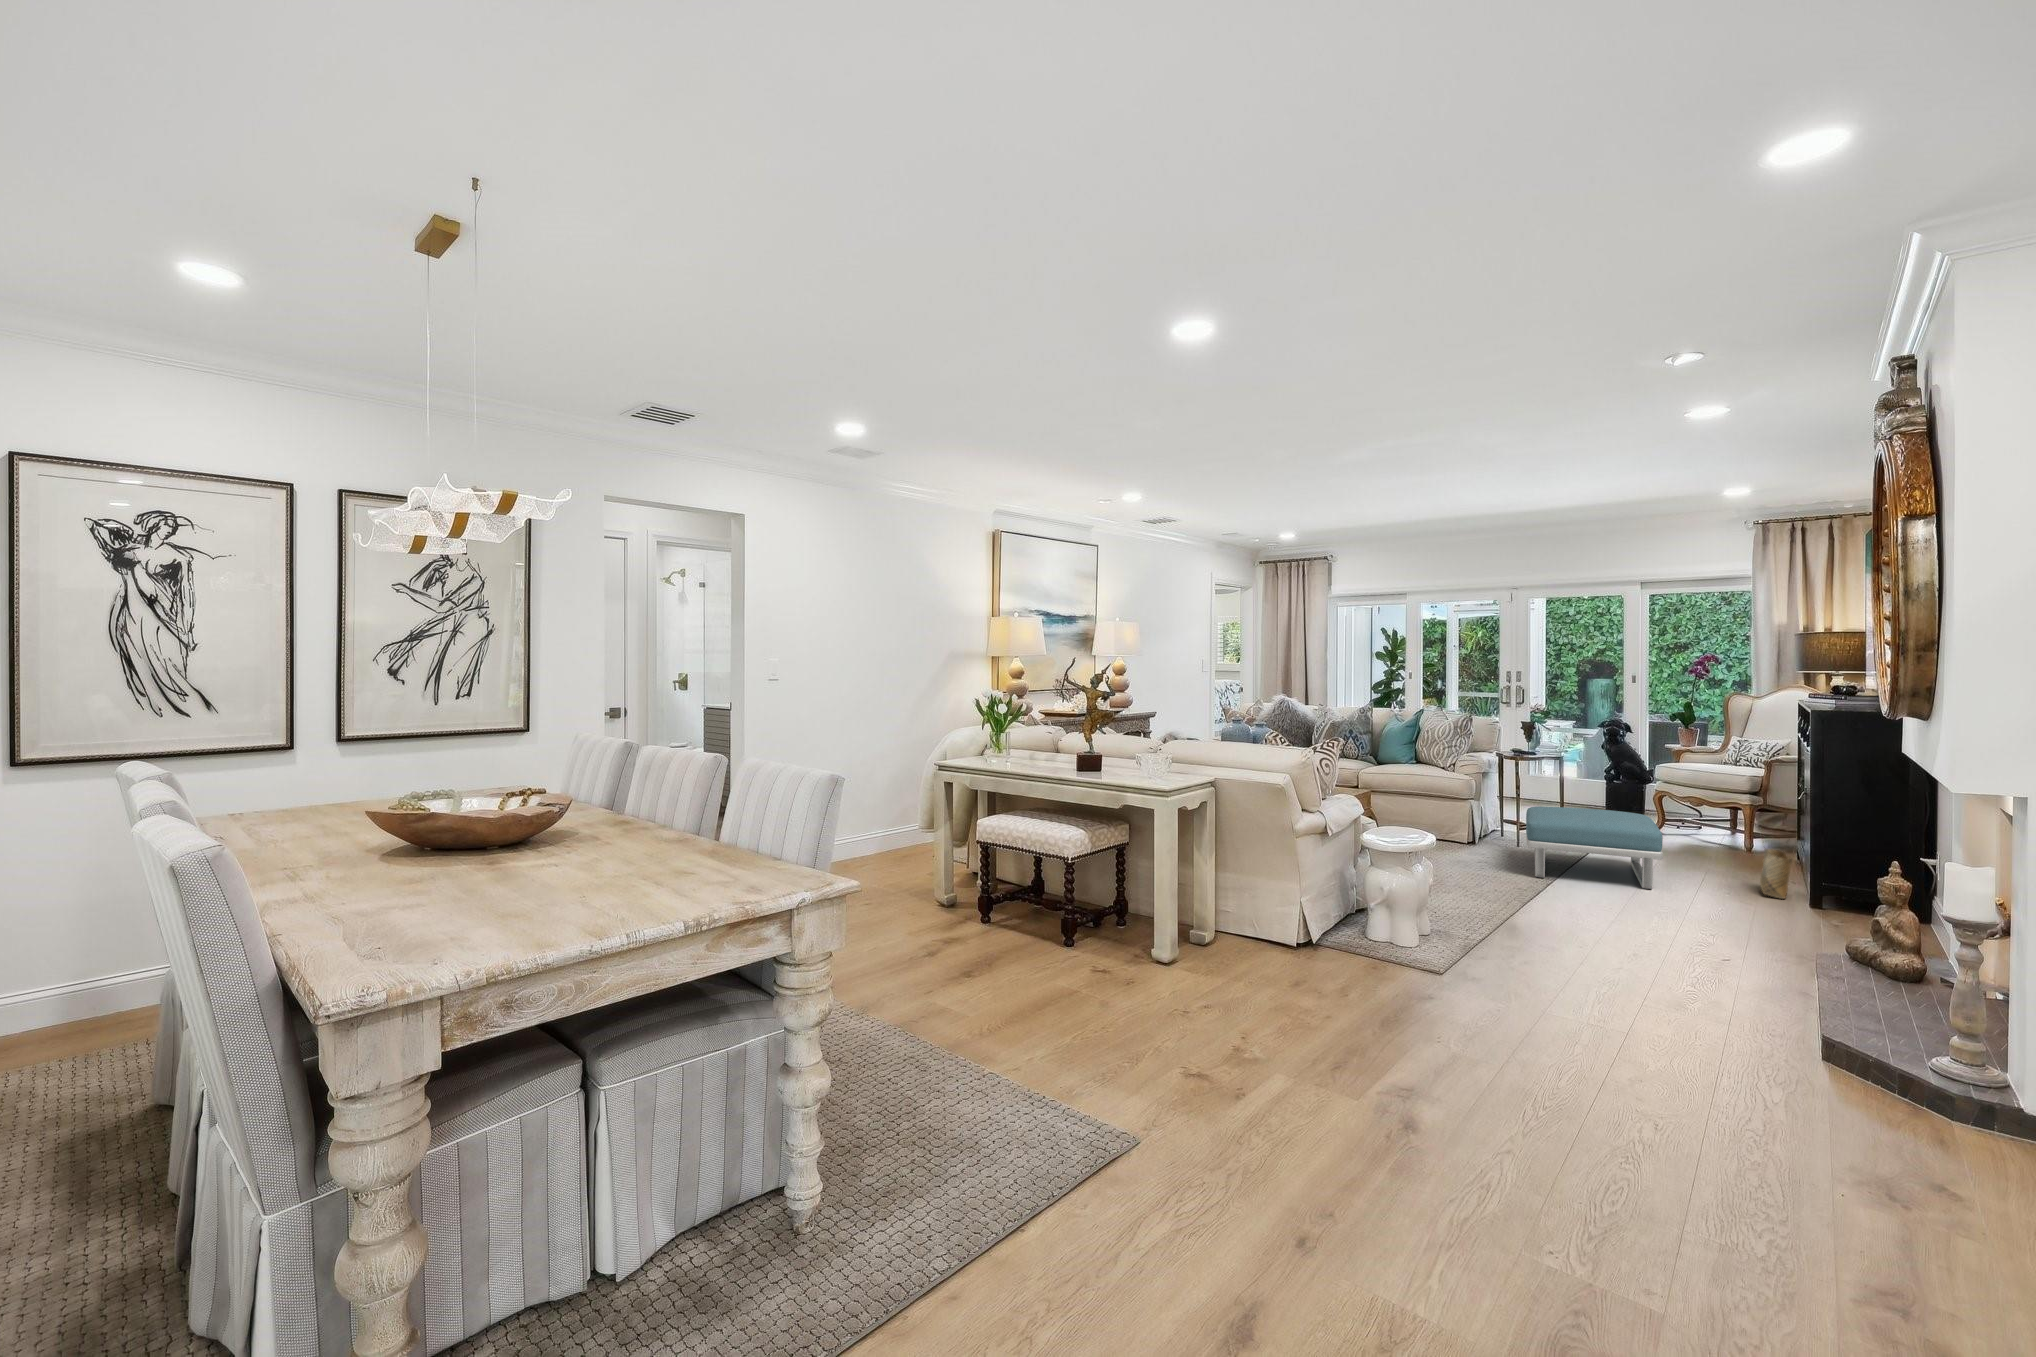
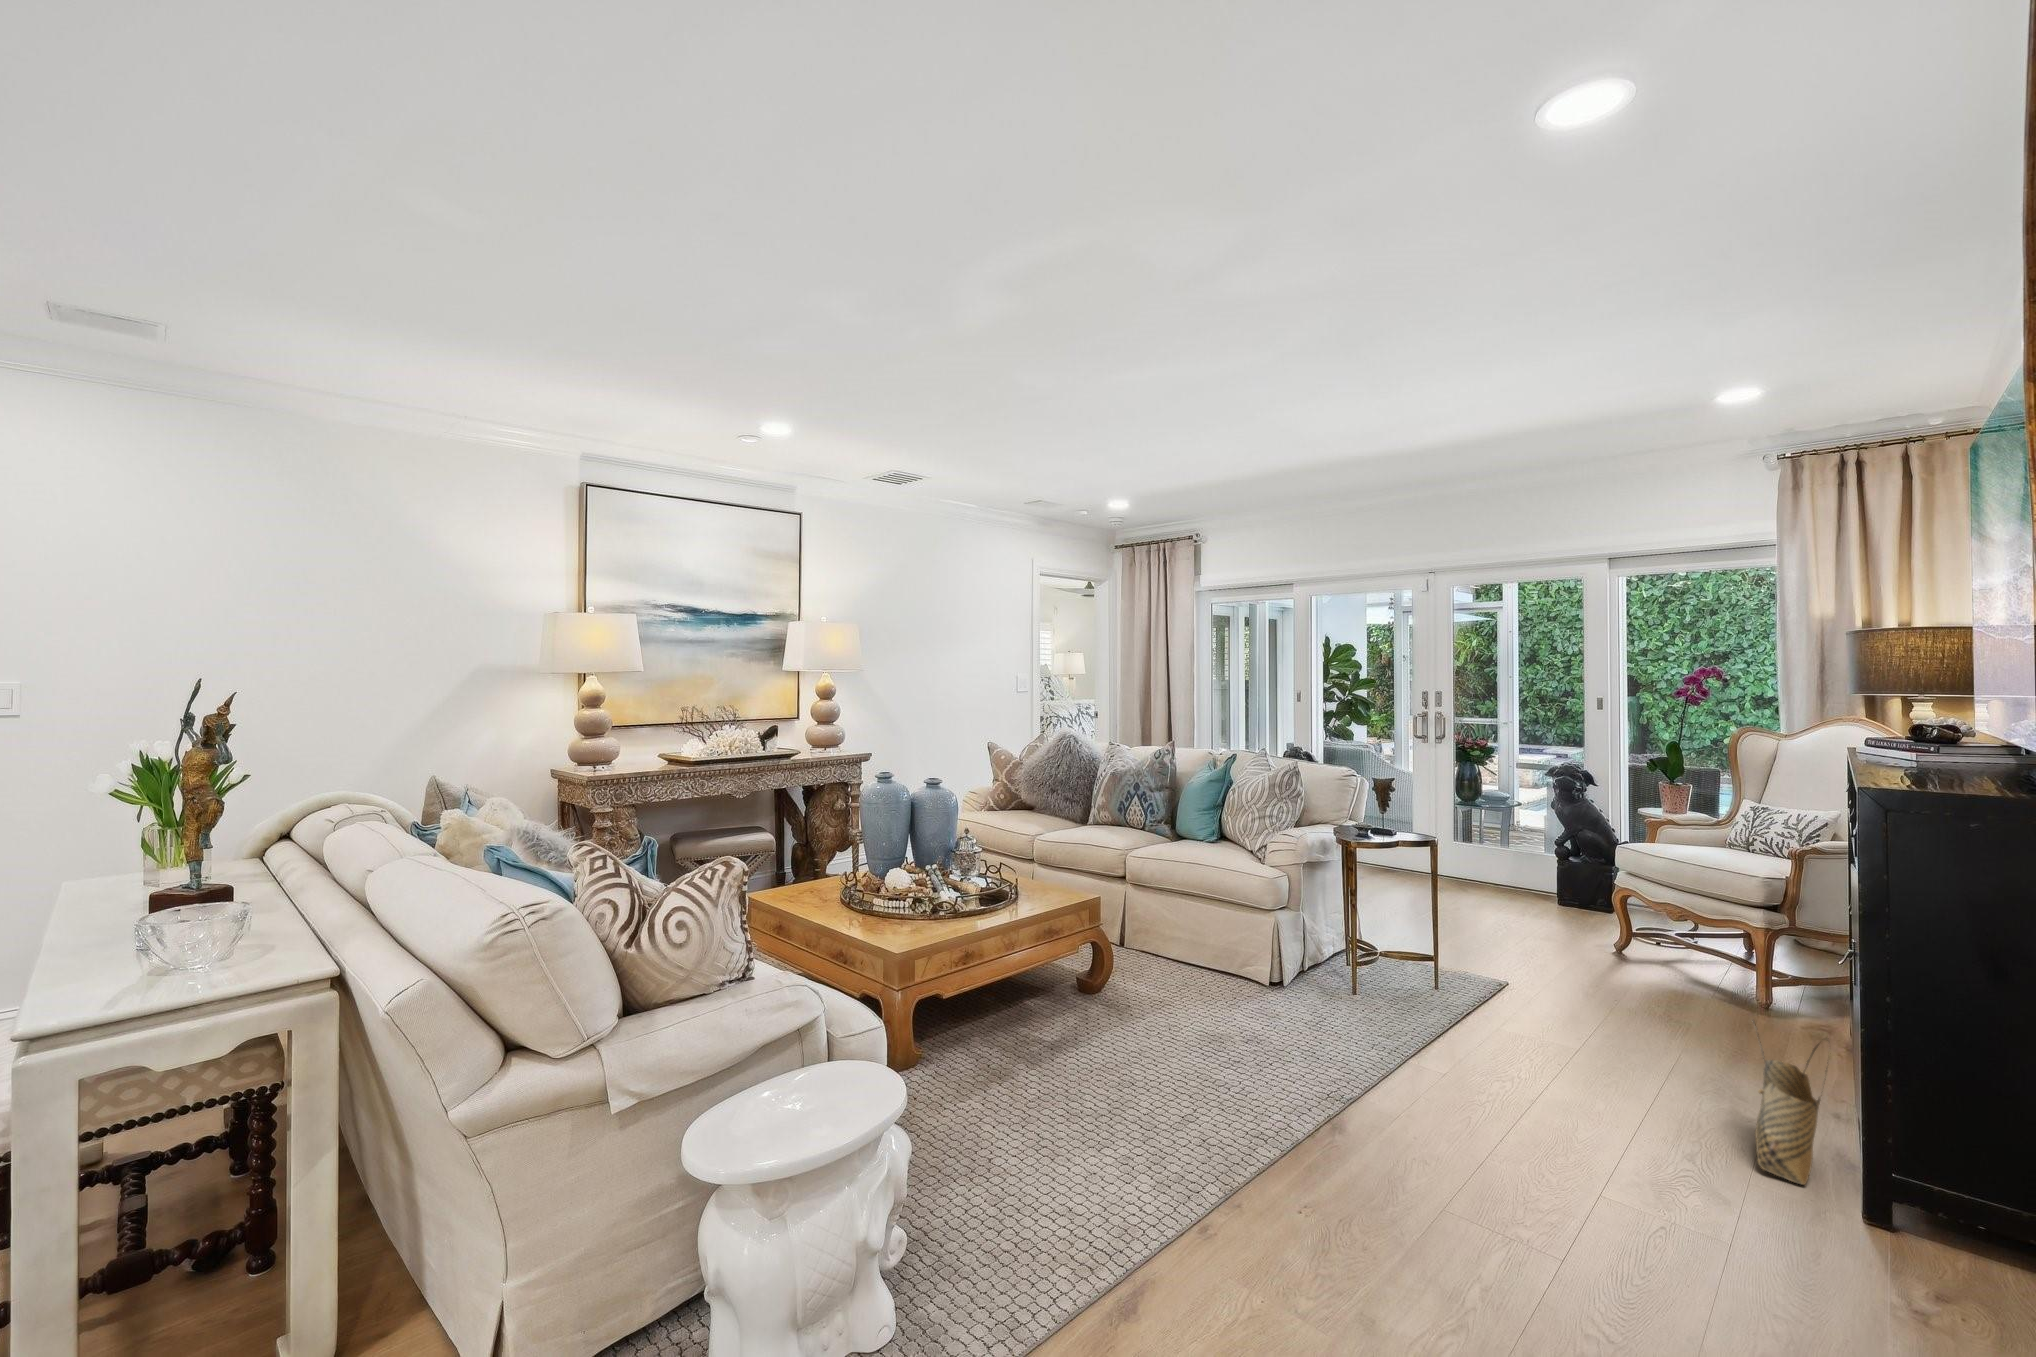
footstool: present [1526,806,1663,889] -> none [1308,934,1559,1136]

